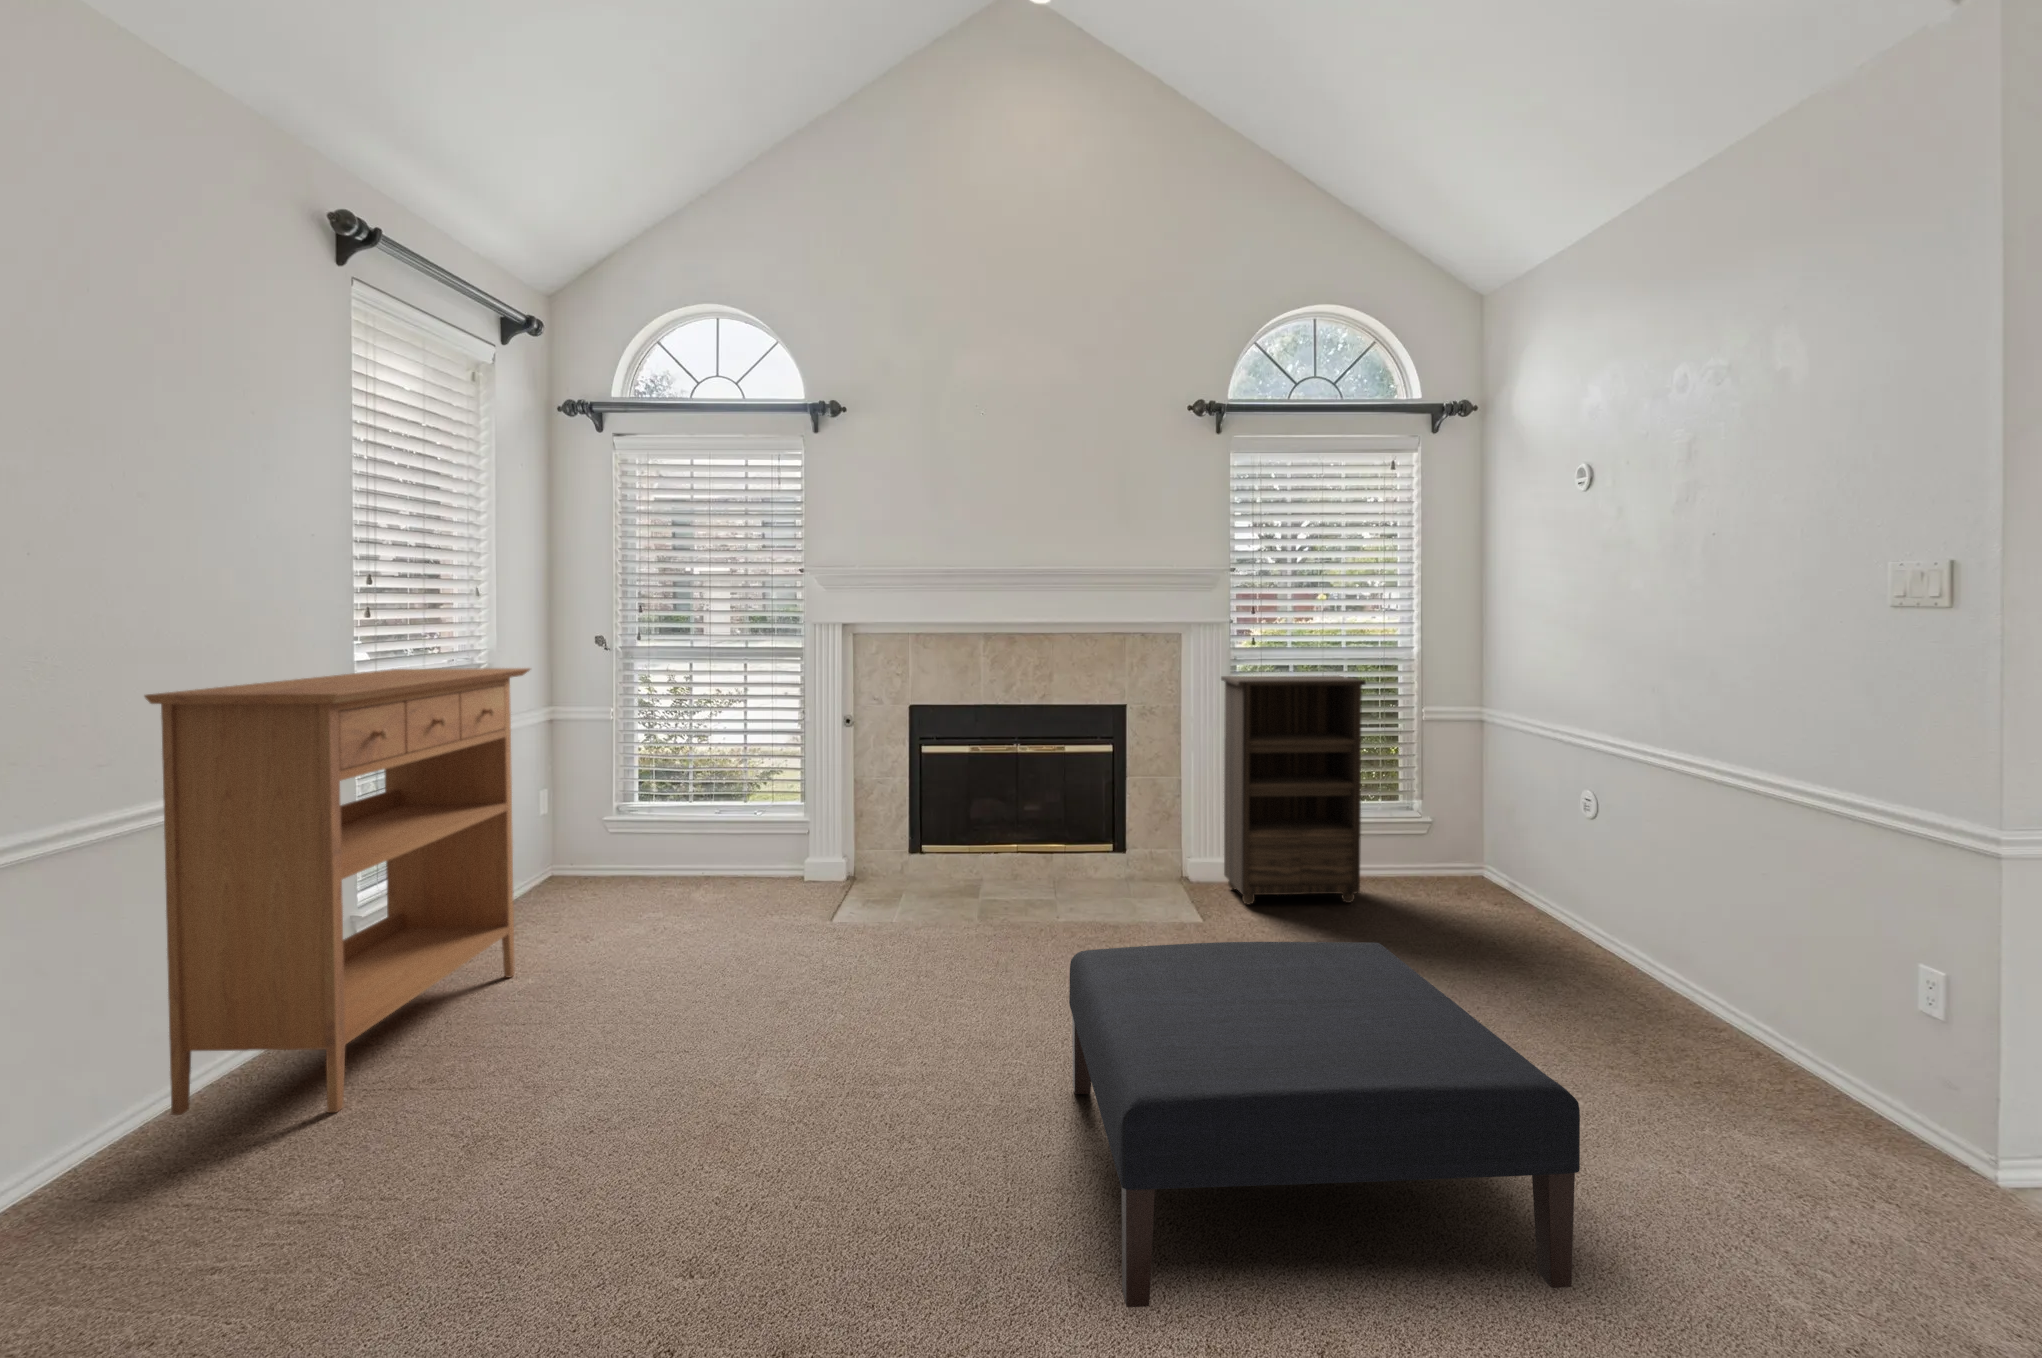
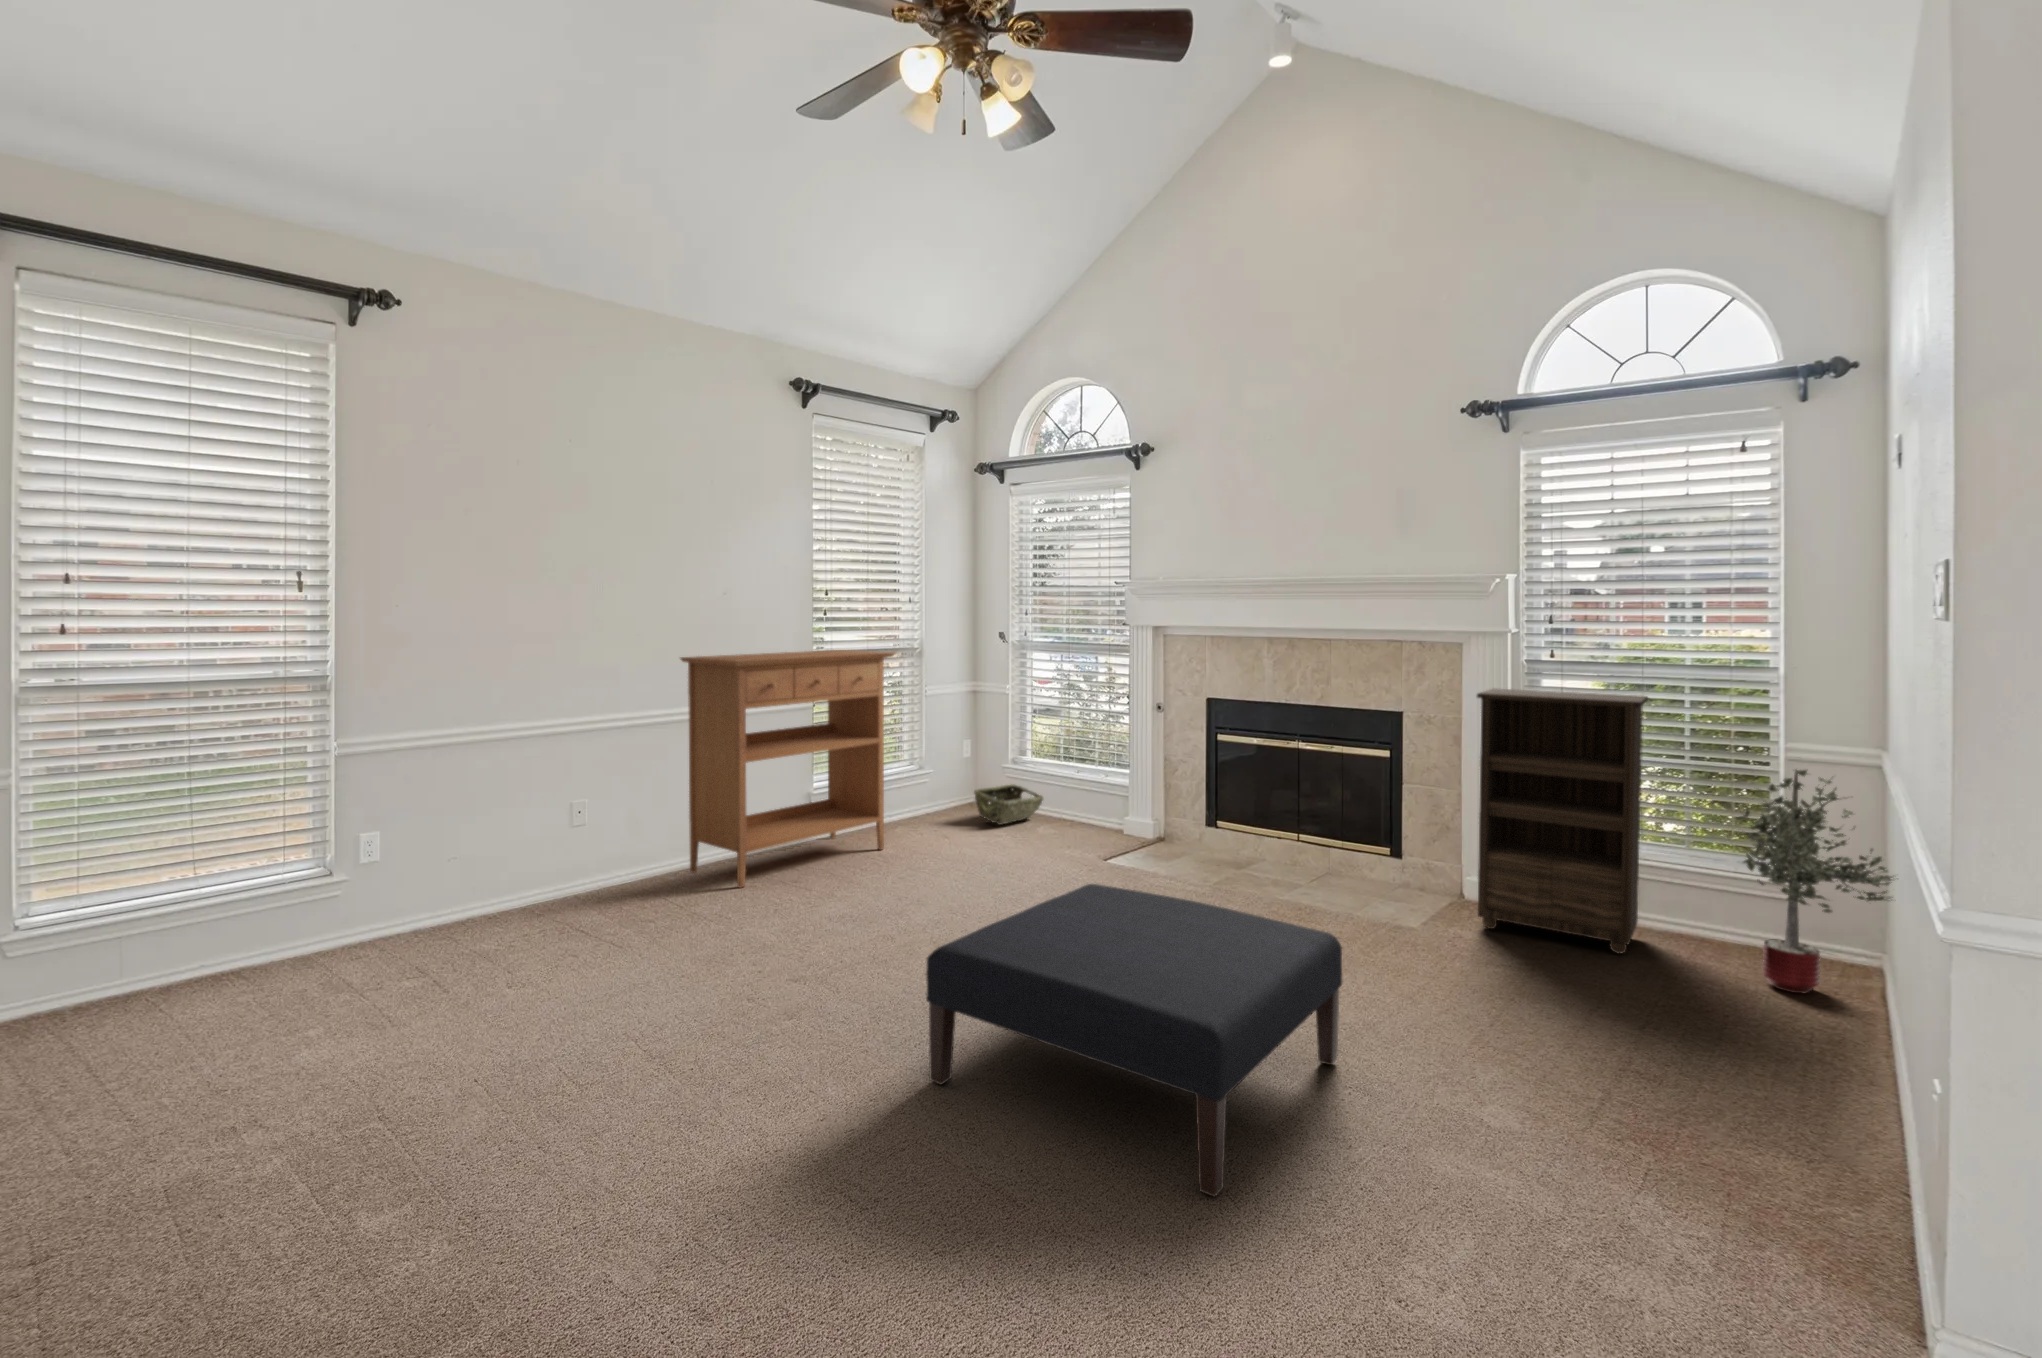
potted tree: none [1428,725,1537,906] -> present [1739,769,1893,994]
woven basket: none [593,842,683,901] -> present [974,784,1043,825]

